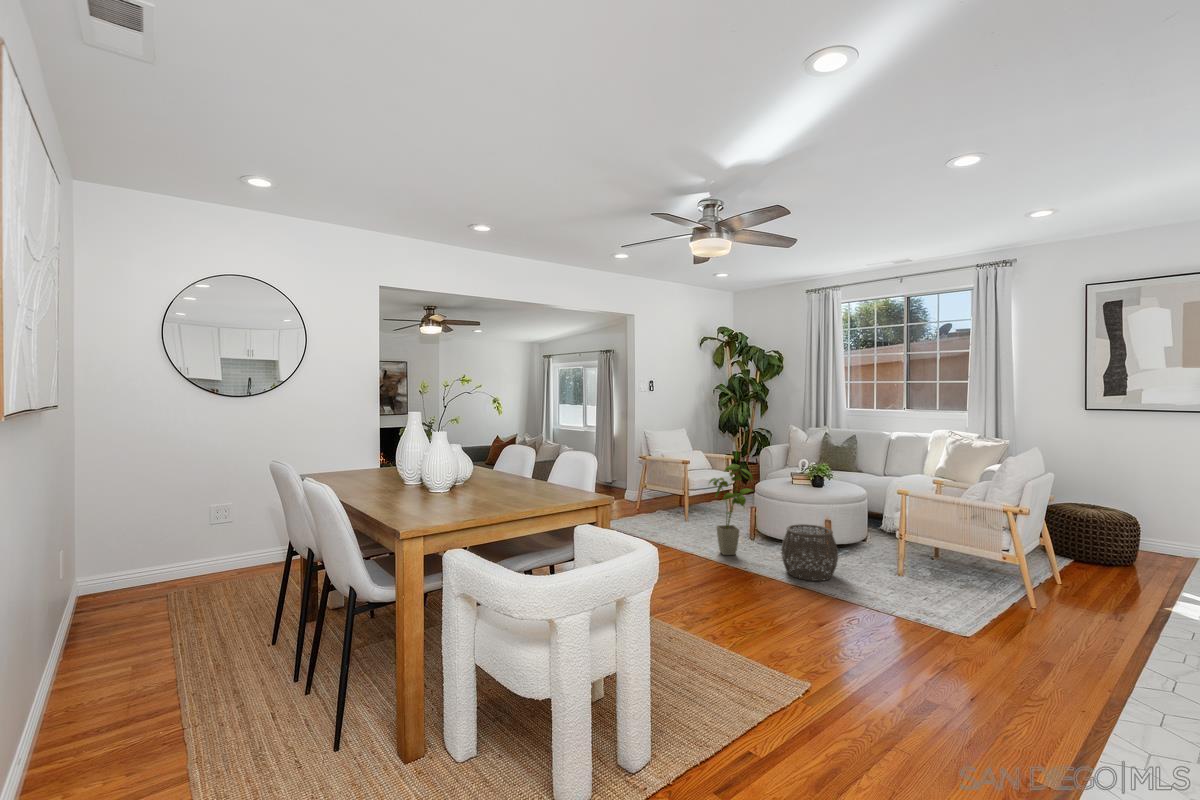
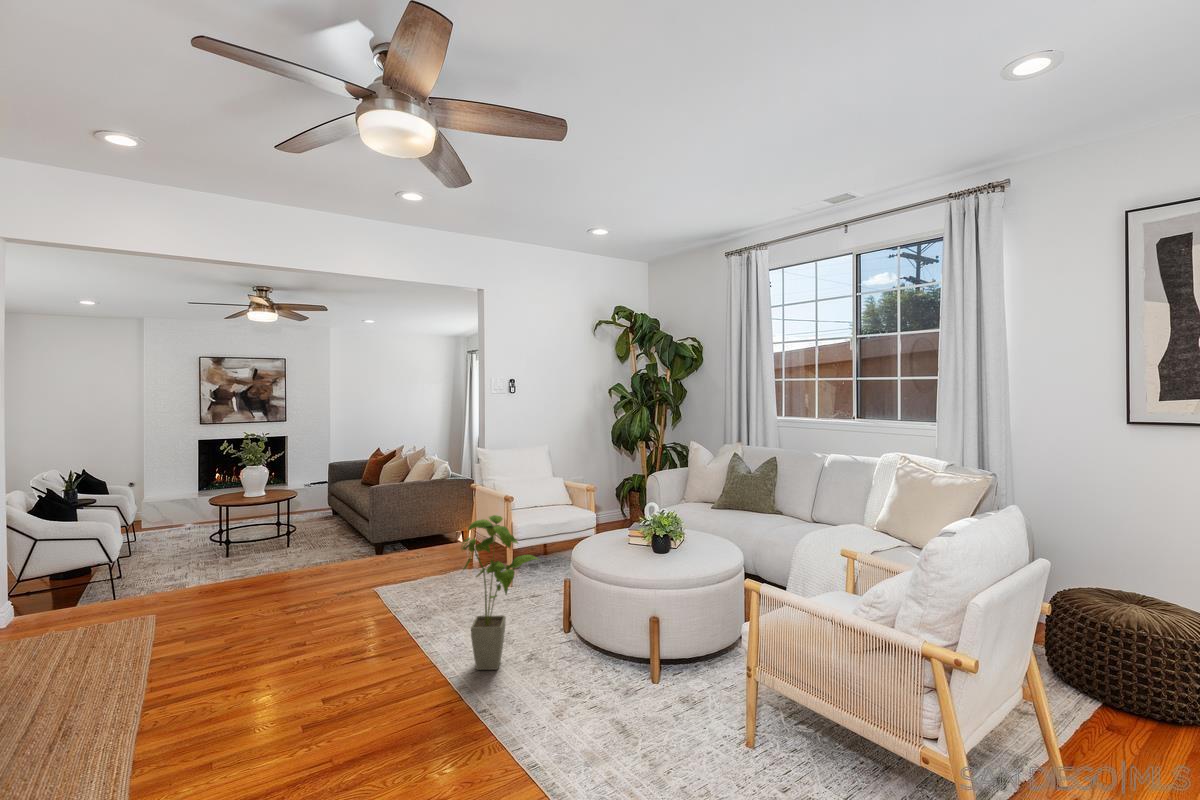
woven basket: present [781,524,838,581] -> none [521,632,622,757]

